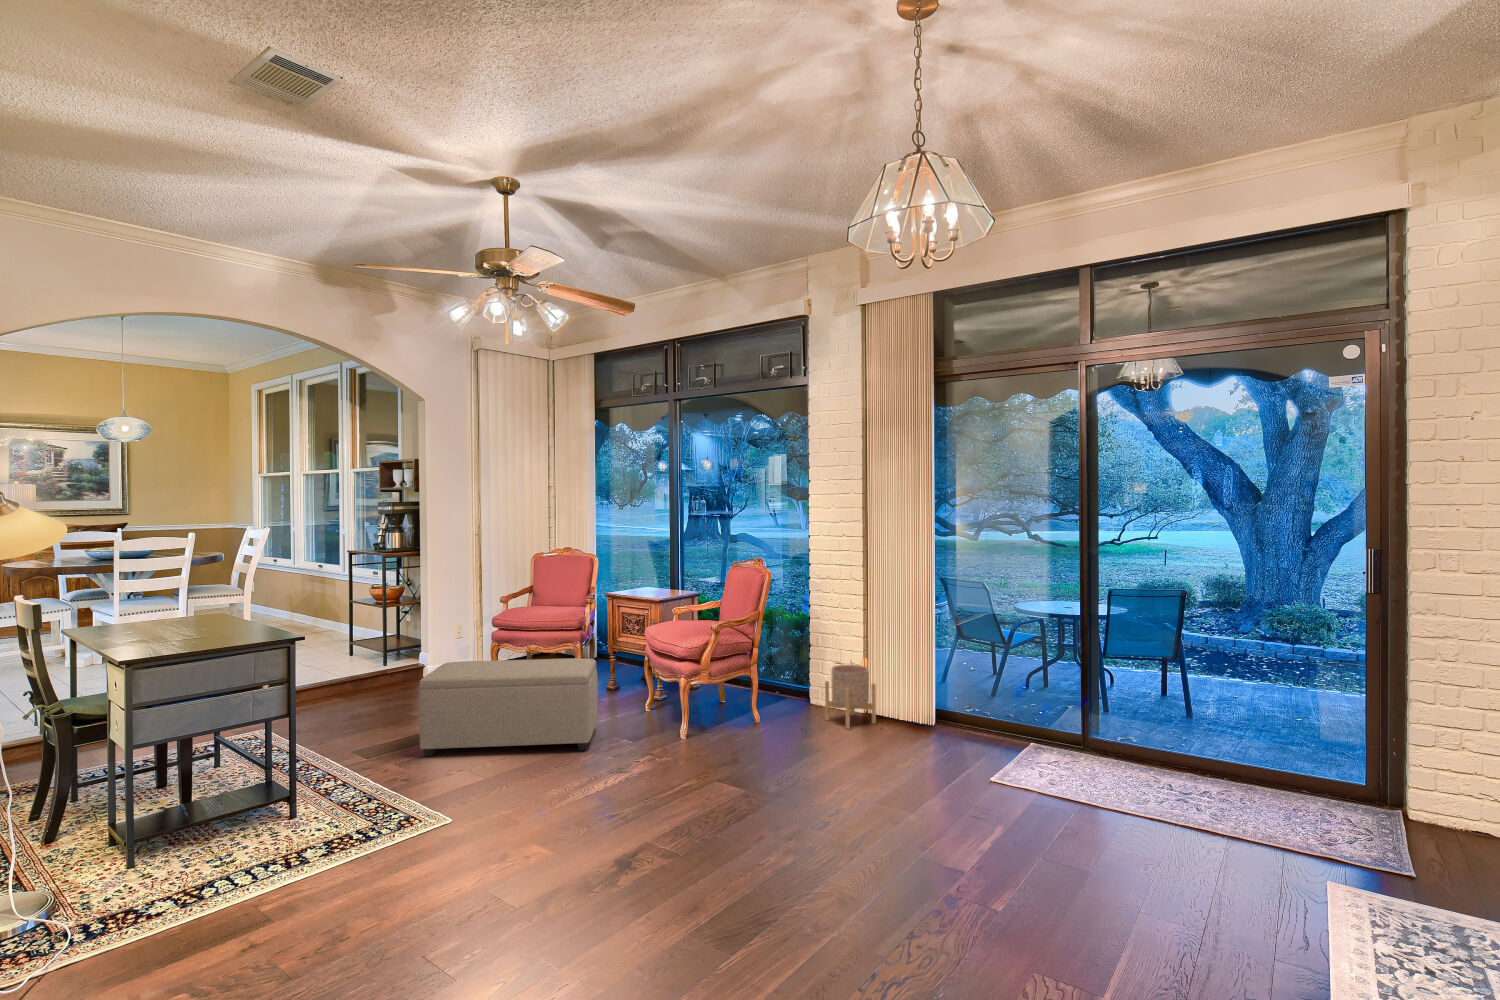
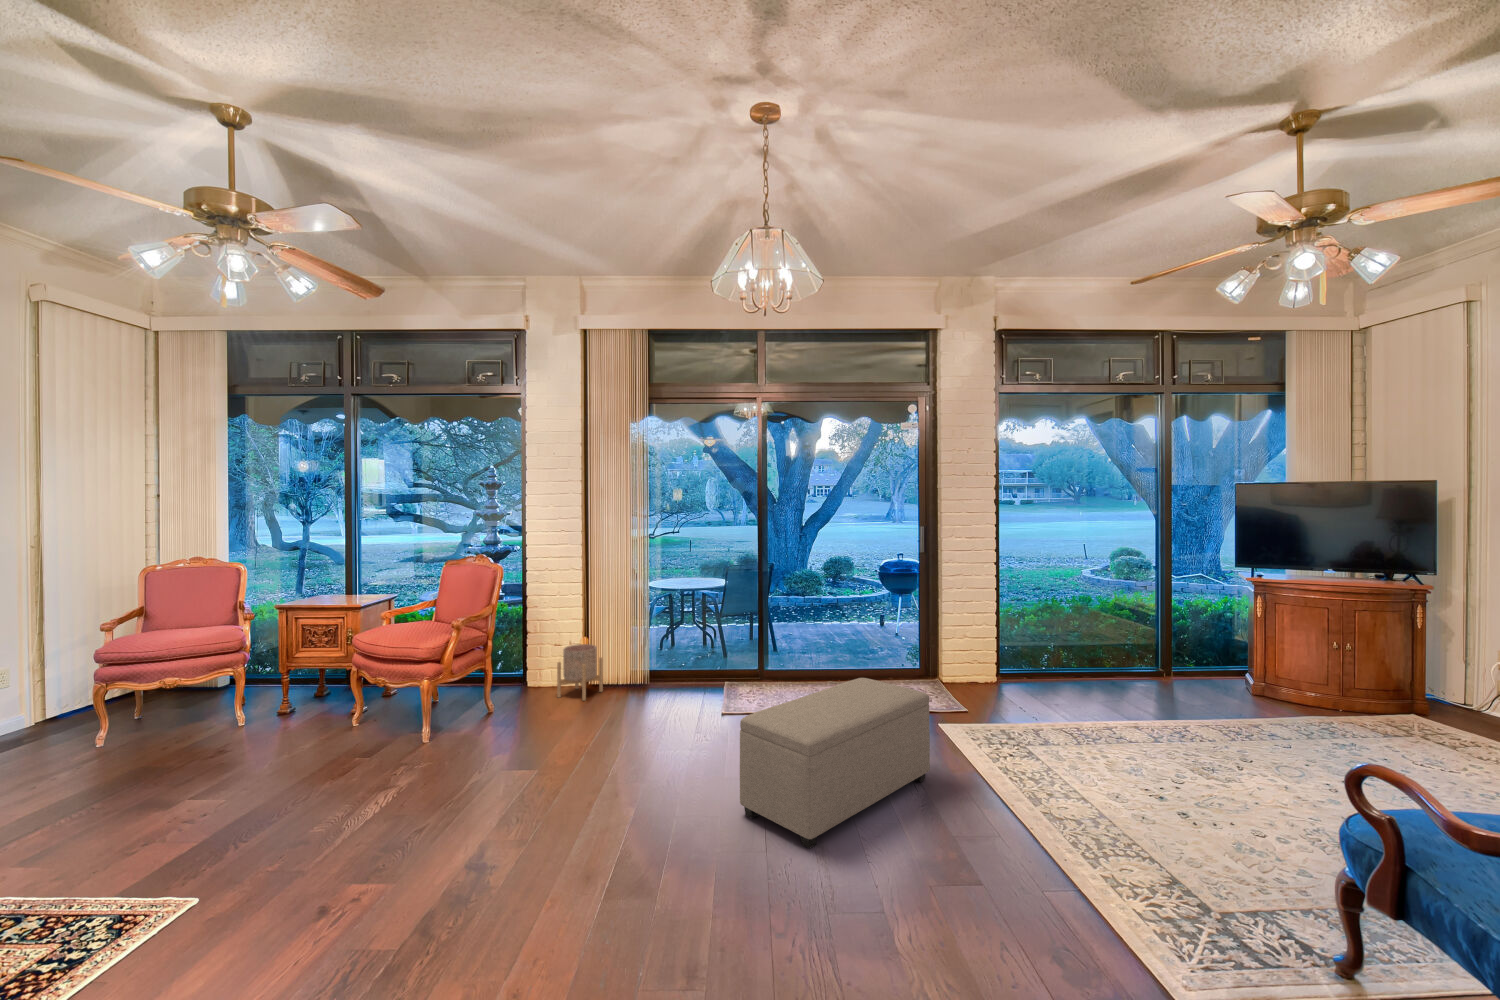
ottoman: present [419,658,598,757] -> present [740,678,930,848]

